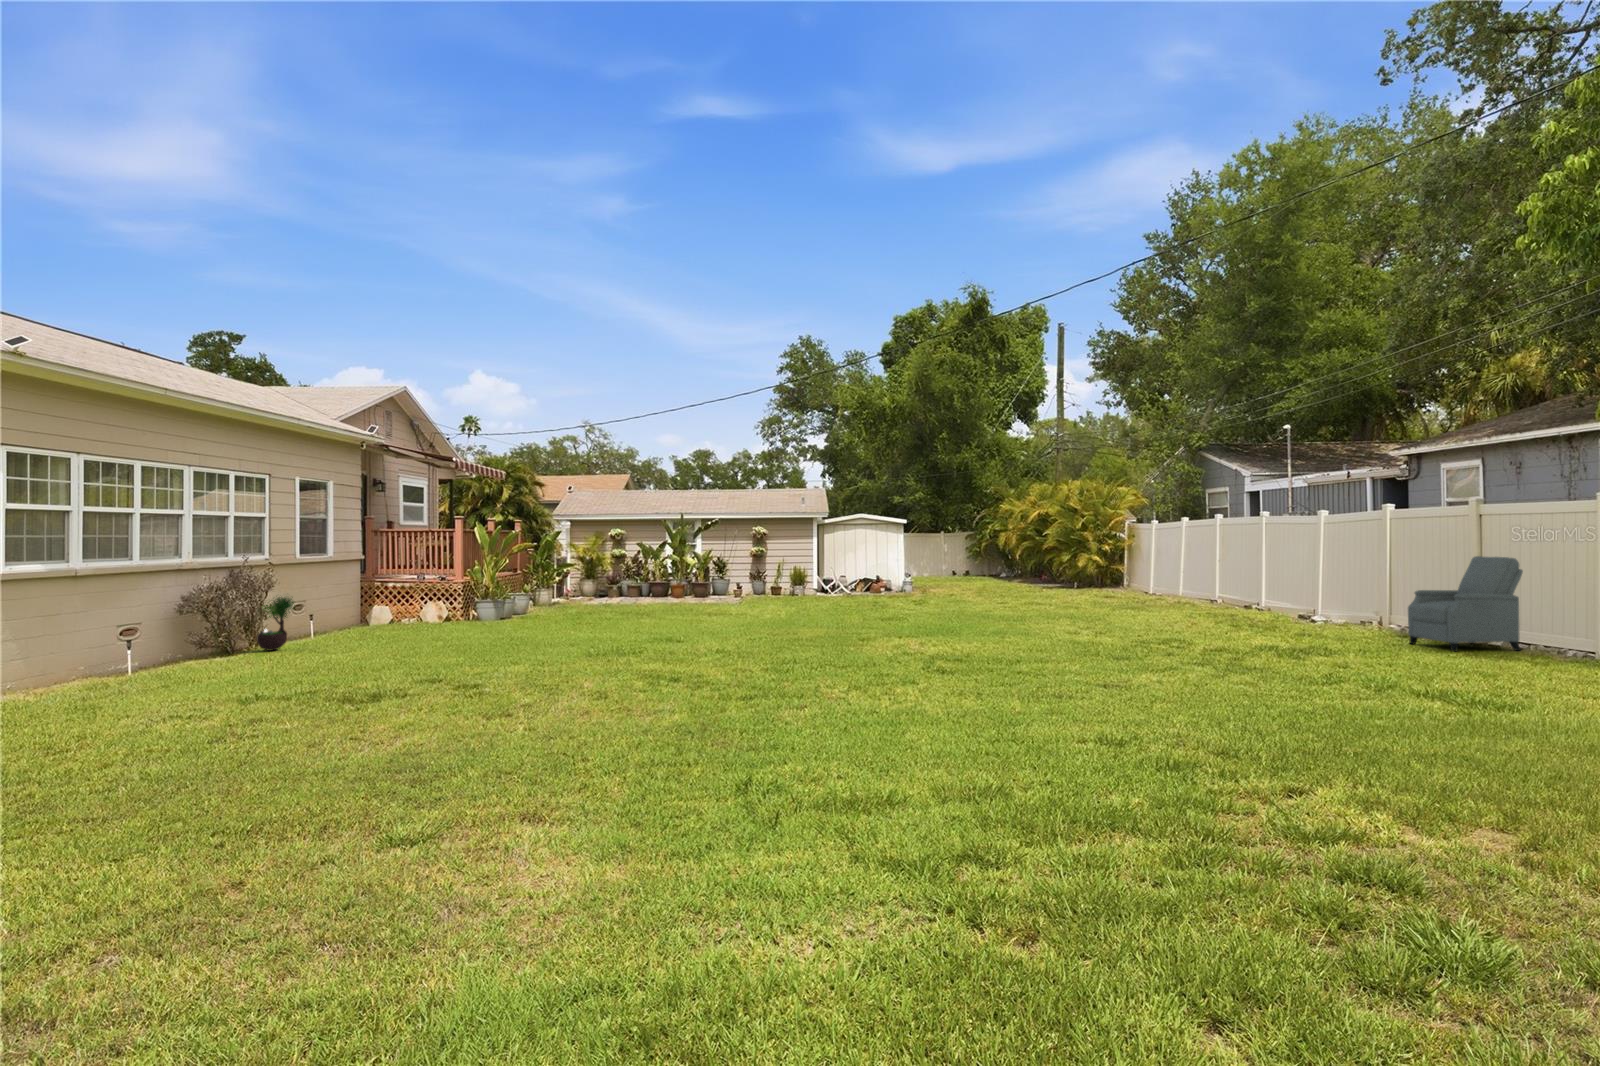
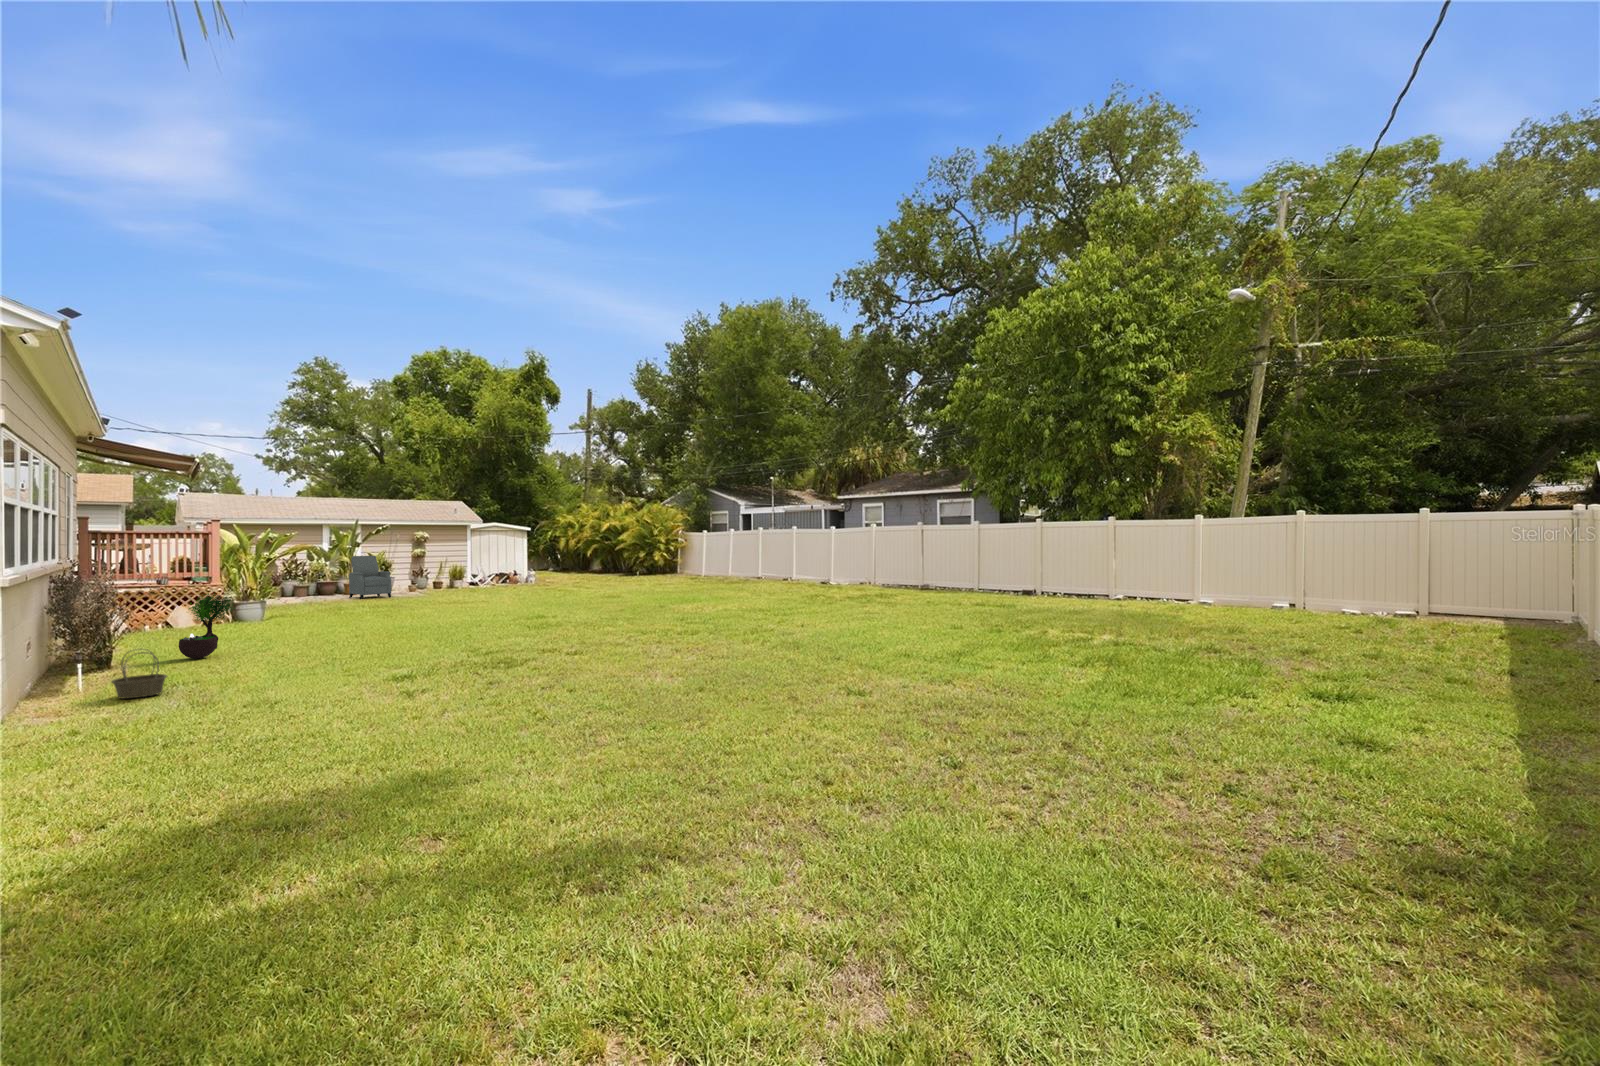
chair: present [1408,556,1523,652] -> present [349,556,391,599]
basket: none [52,641,100,681] -> present [112,649,167,699]

